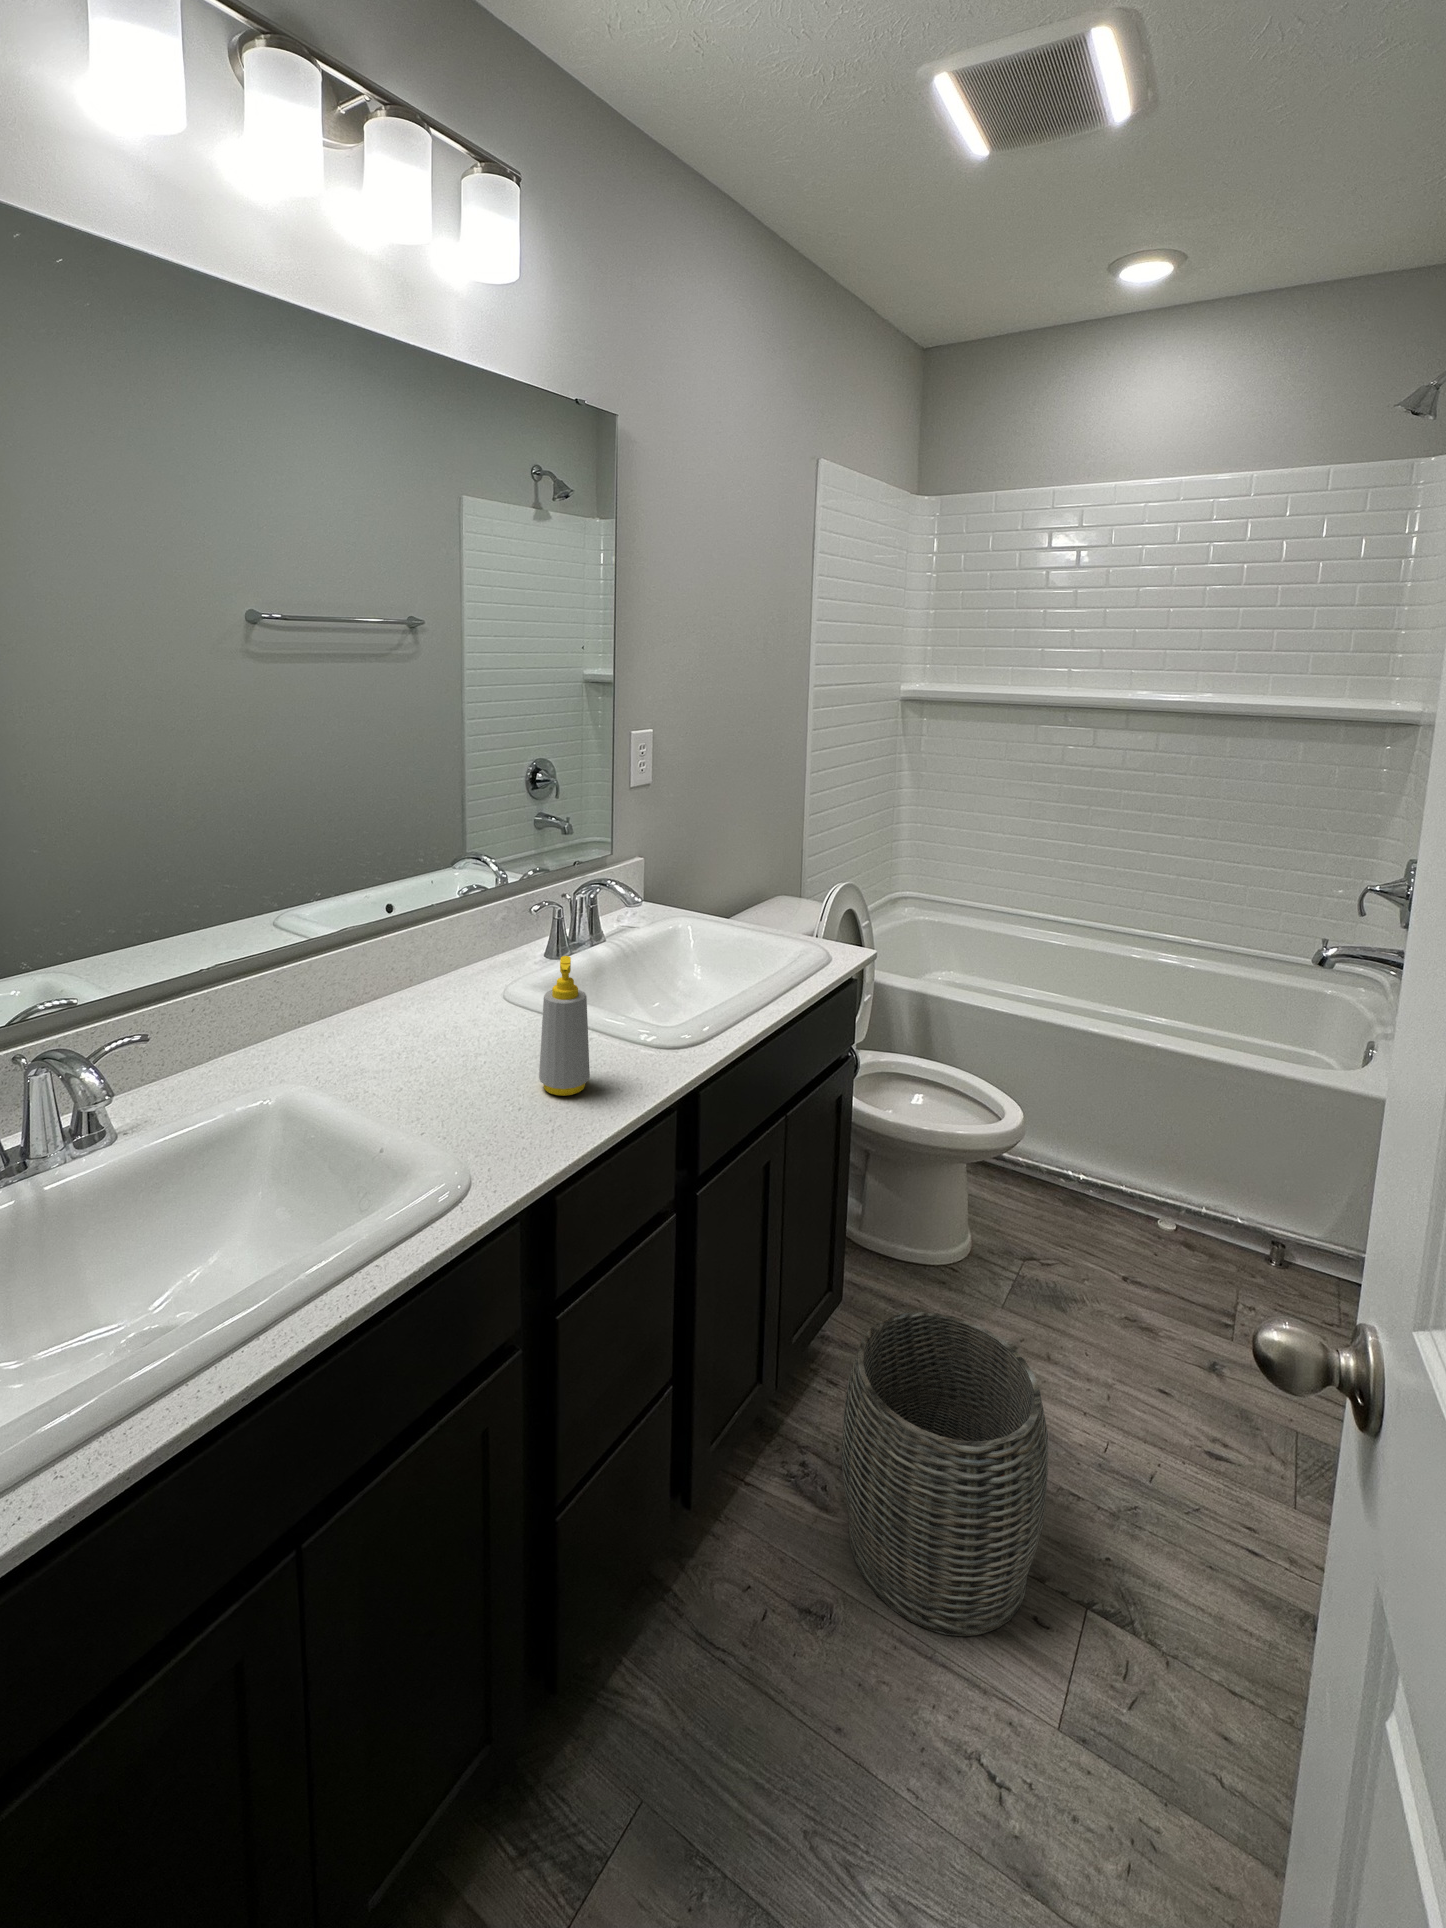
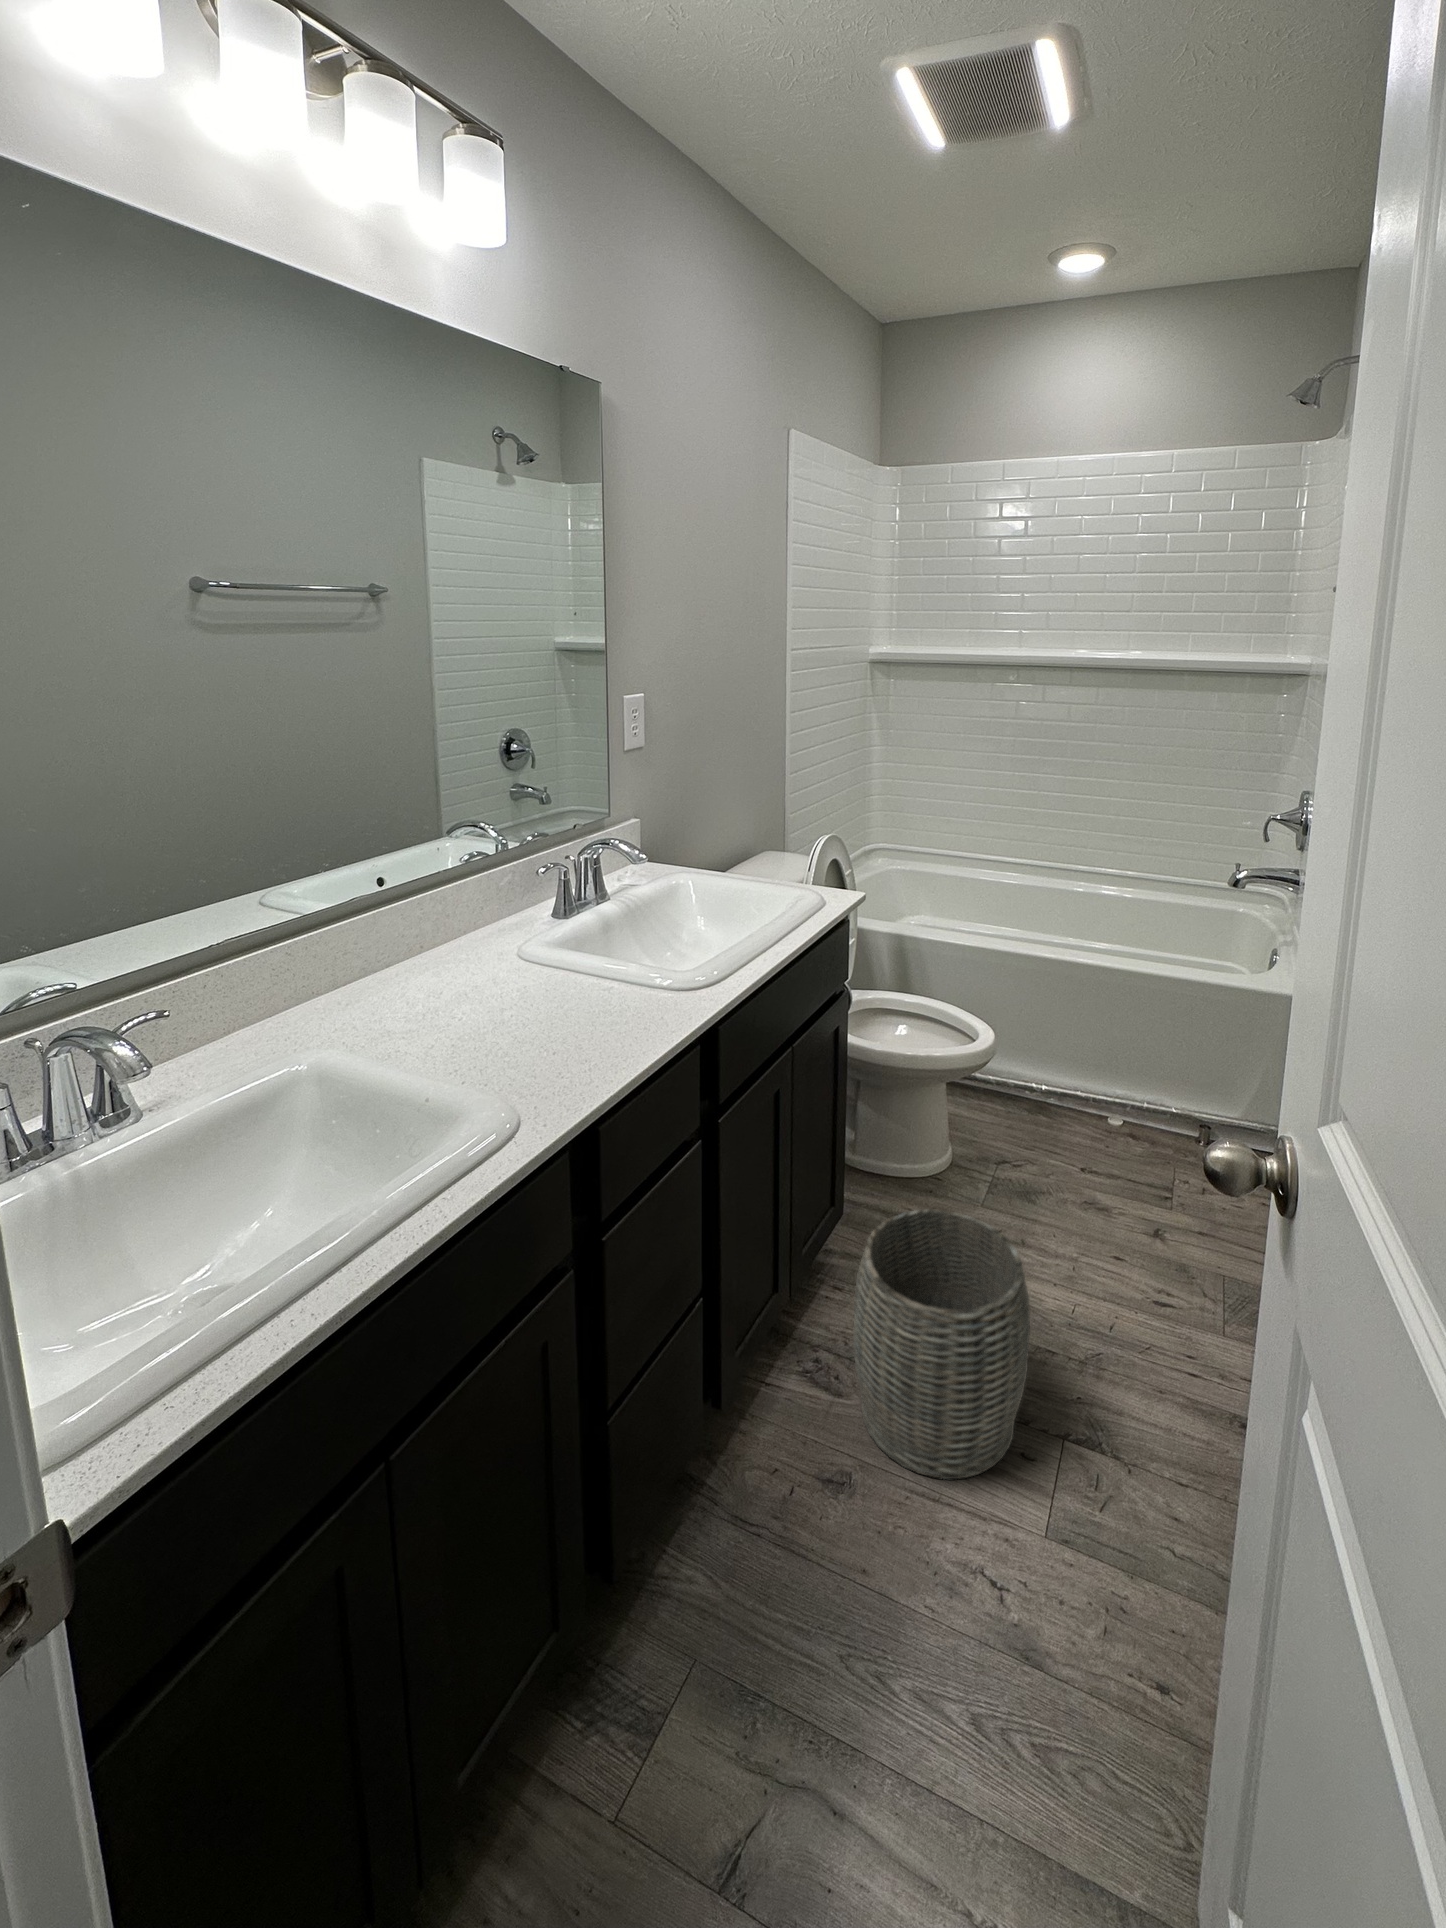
soap bottle: present [539,956,590,1096] -> none [570,907,619,1037]

